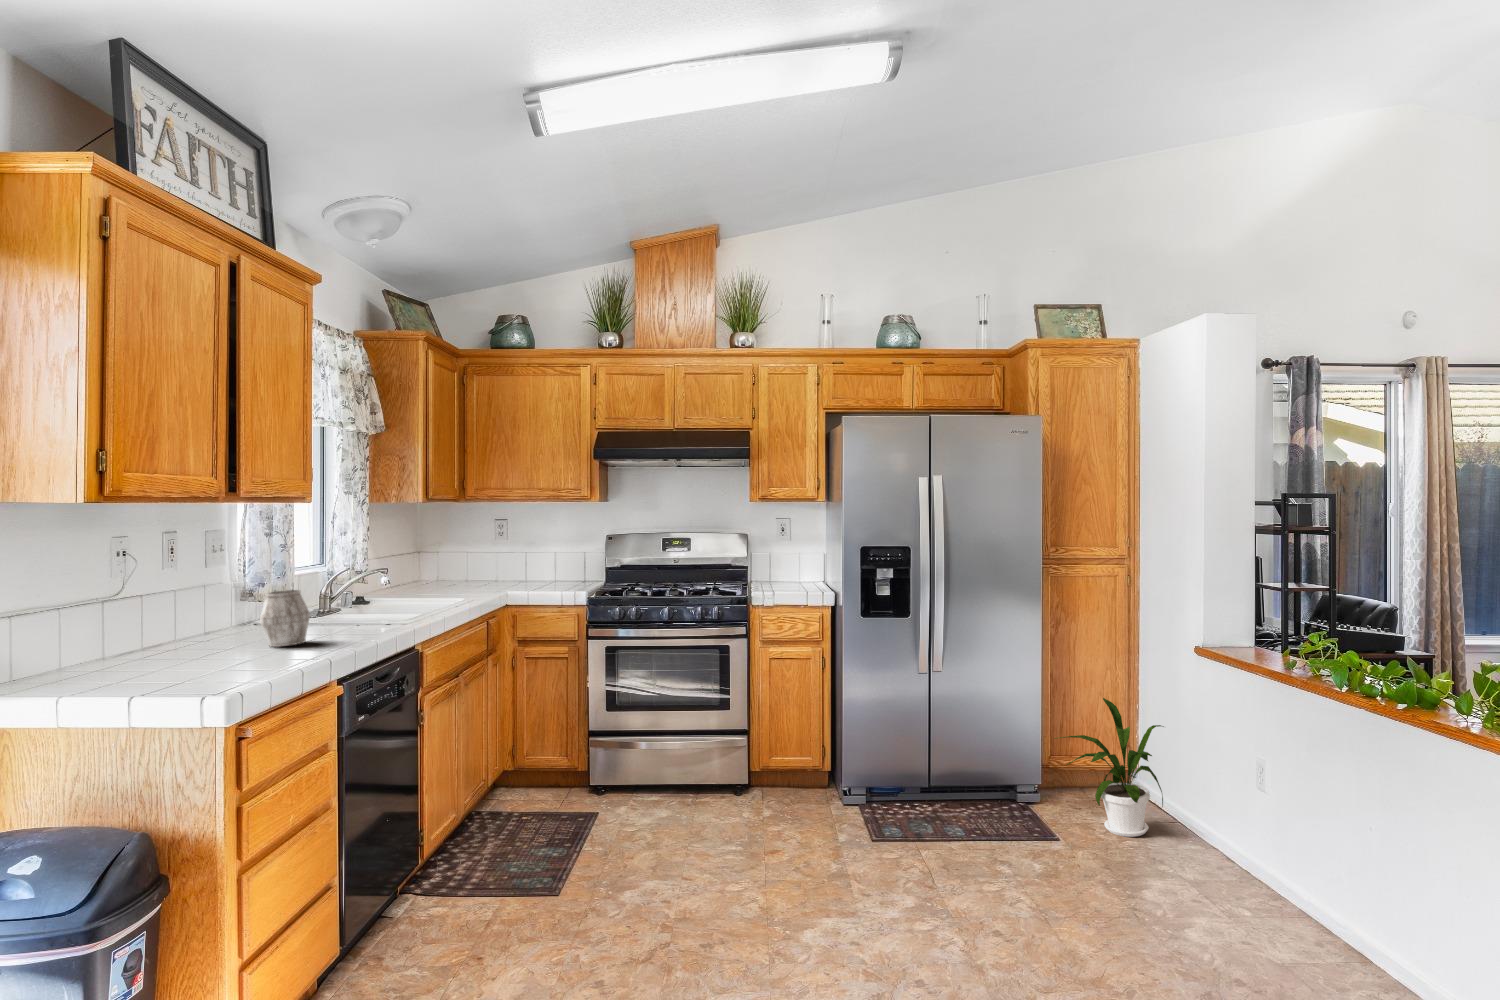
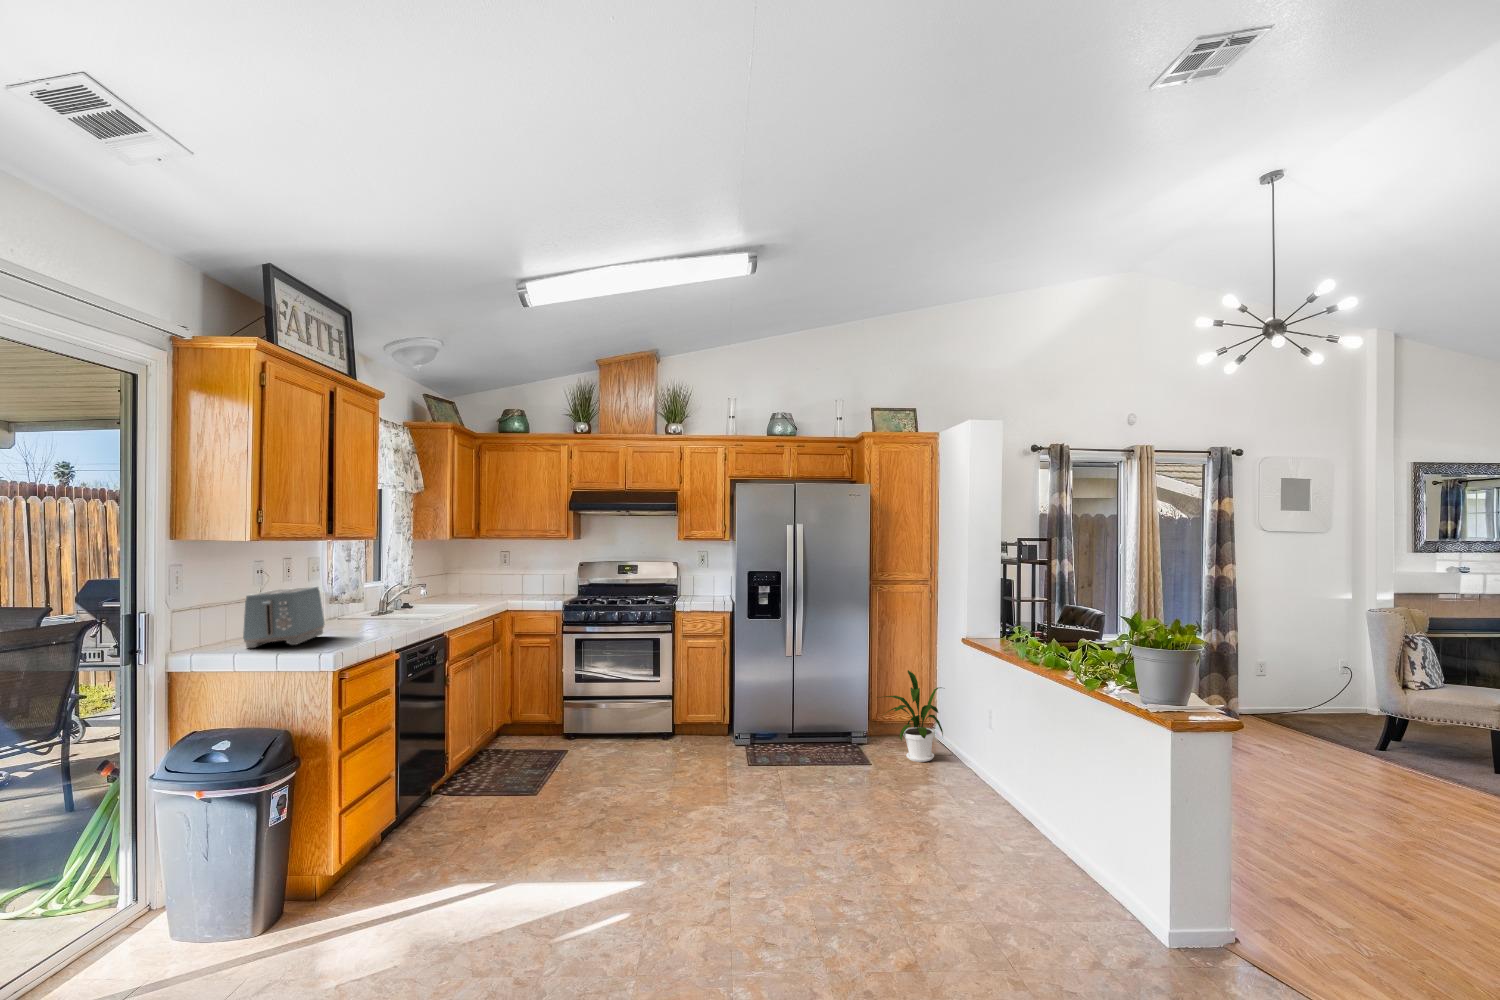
toaster: none [82,579,224,686] -> present [243,586,324,648]
mug: present [260,590,310,647] -> none [345,595,377,630]

